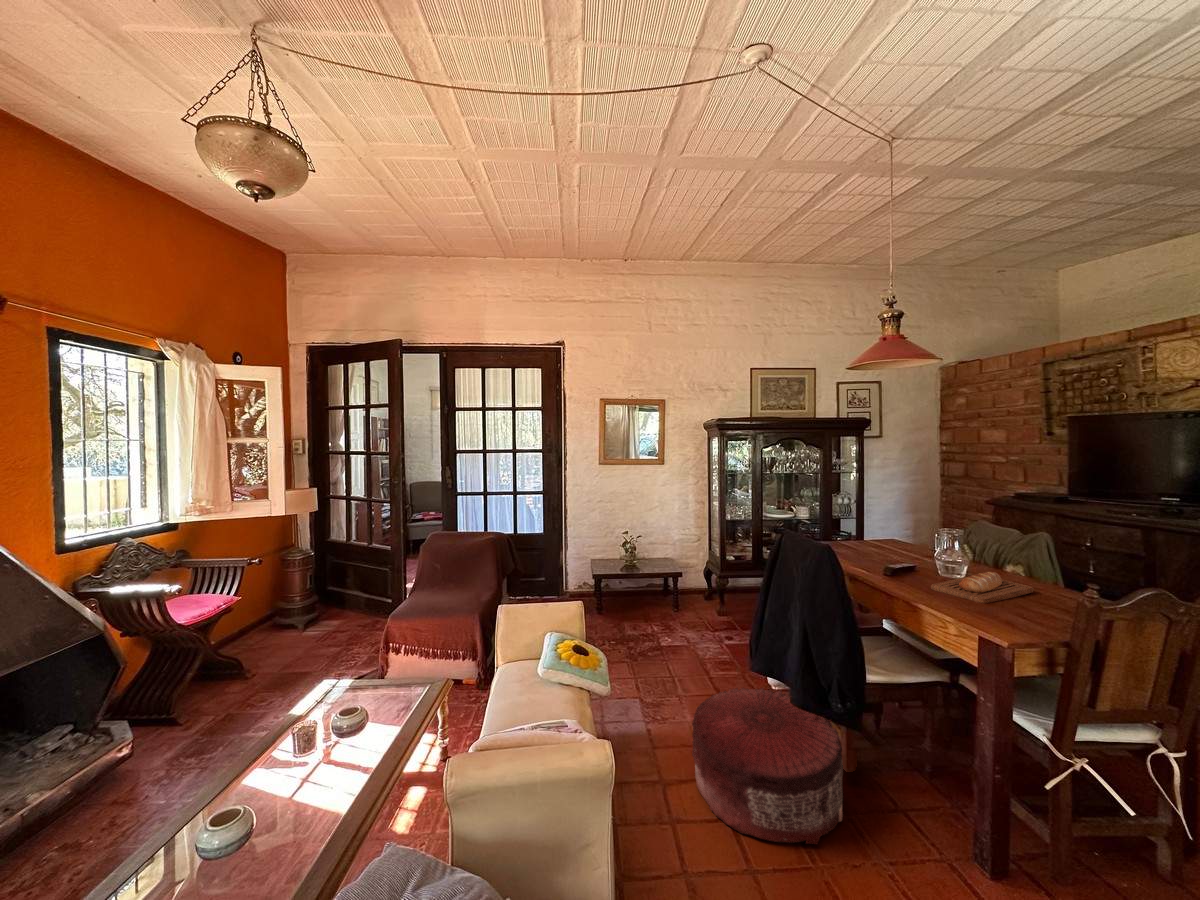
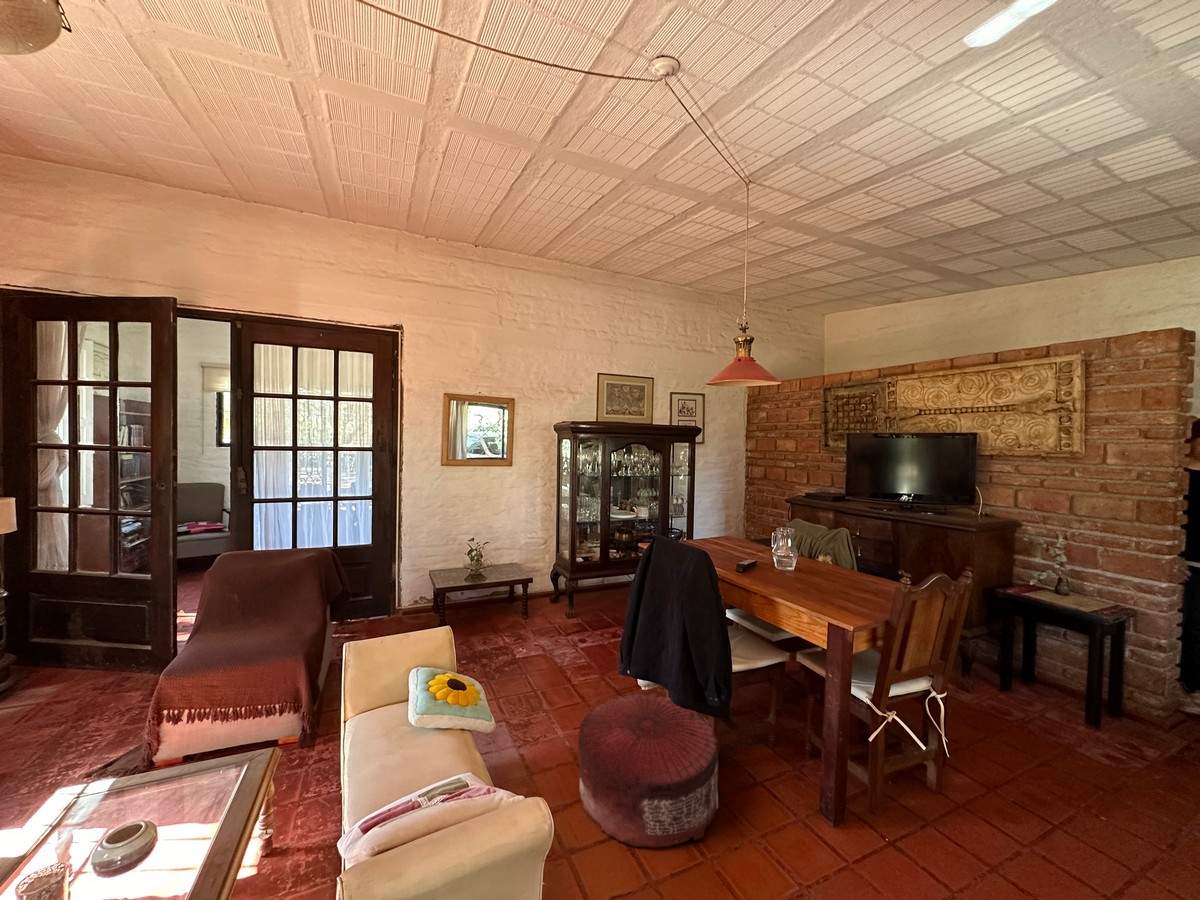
bread loaf: present [931,572,1034,603] -> none [779,565,847,595]

